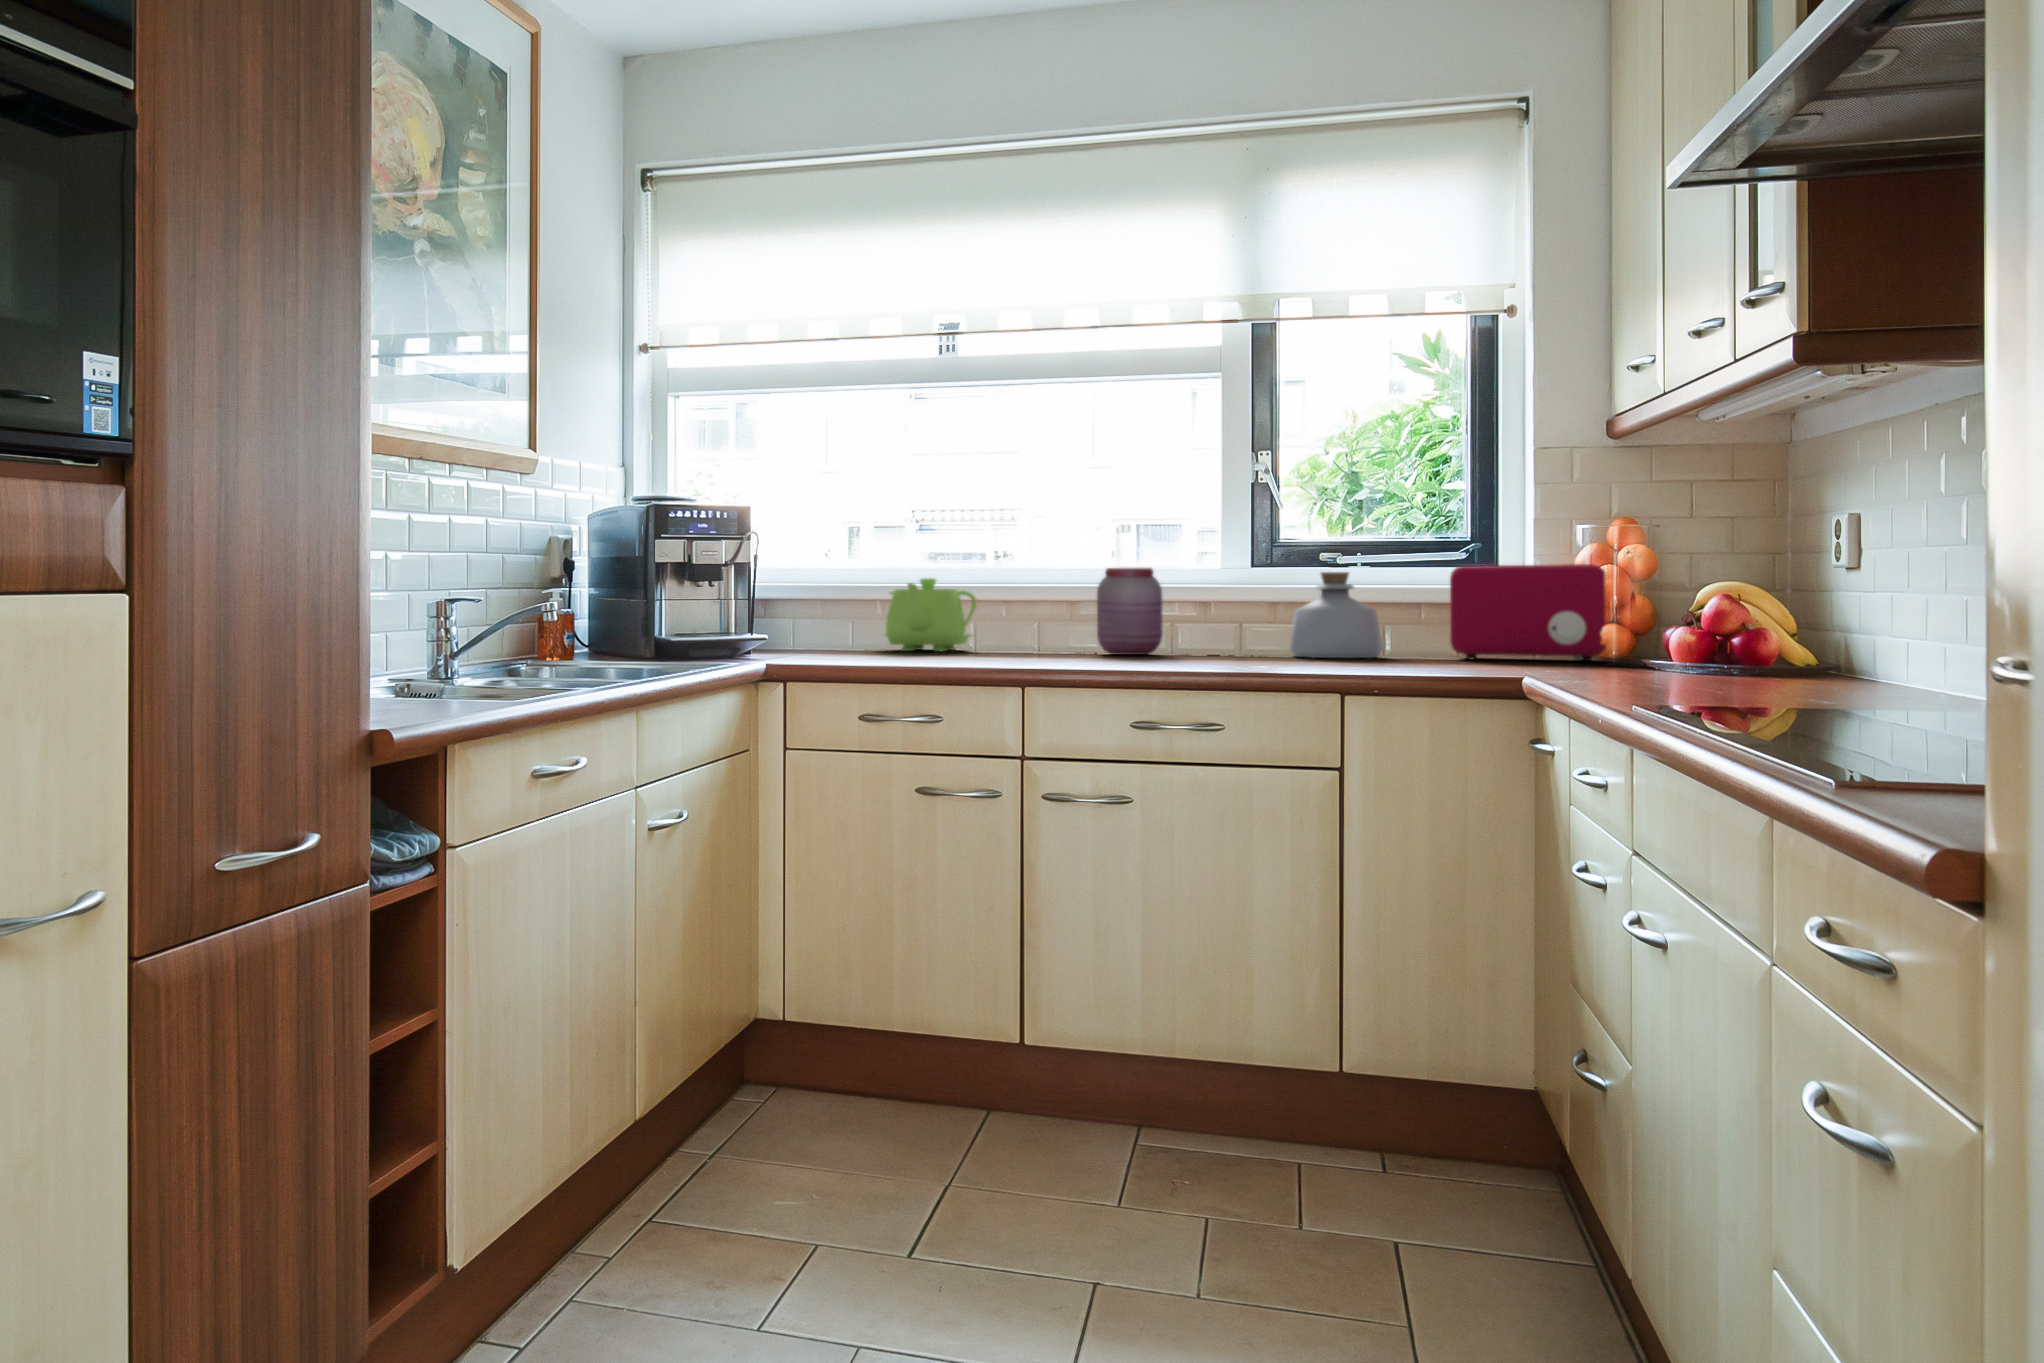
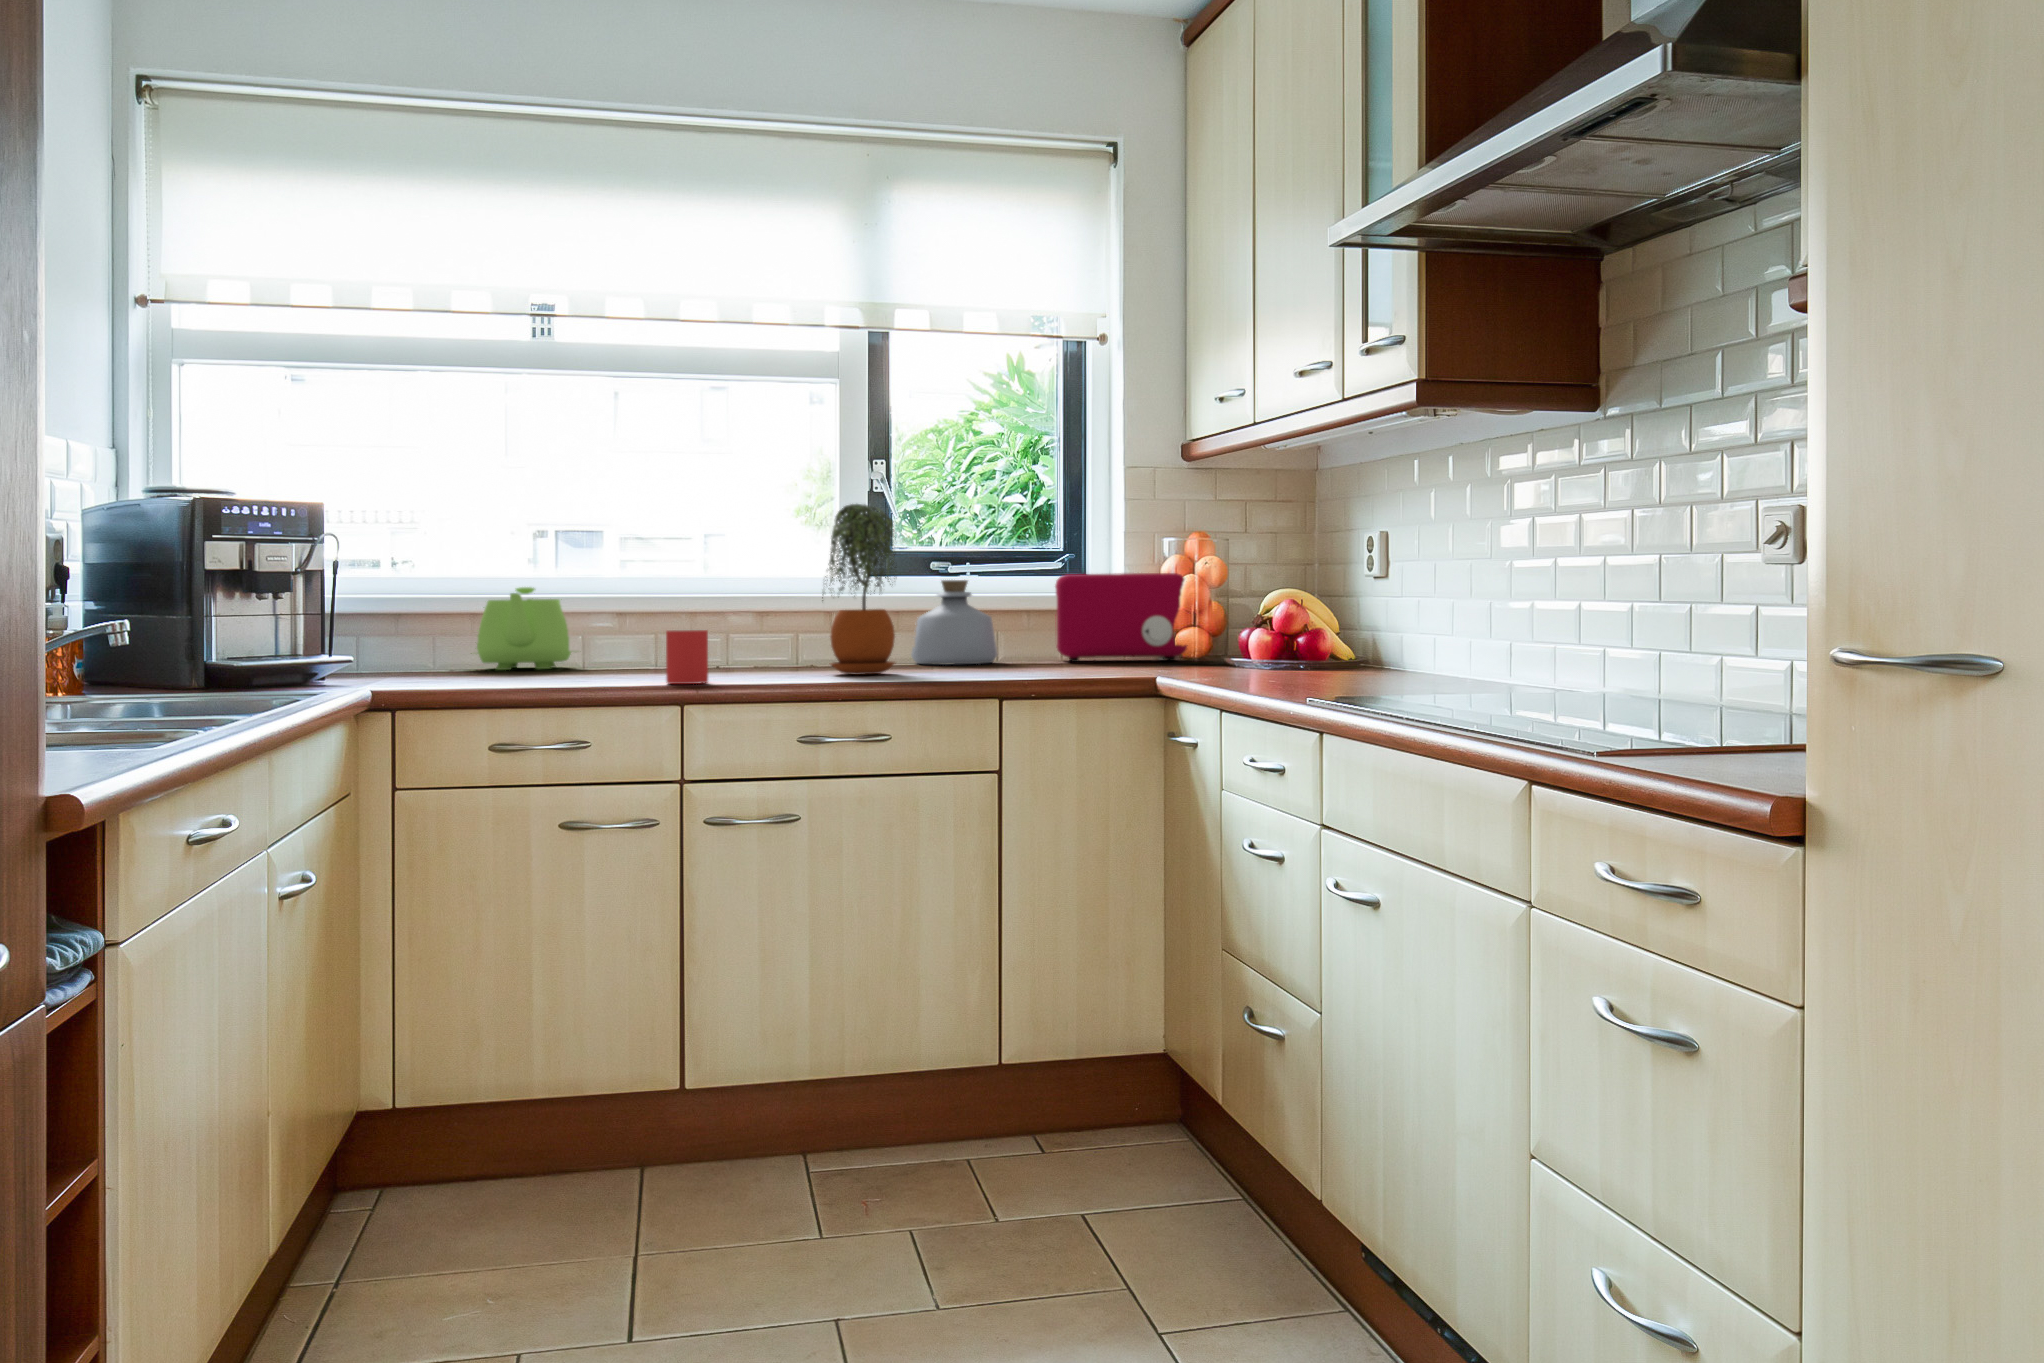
potted plant: none [1171,496,1249,665] -> present [822,504,896,675]
jar: present [1097,568,1163,655] -> none [721,576,790,667]
mug: none [1011,617,1049,668] -> present [666,630,708,684]

